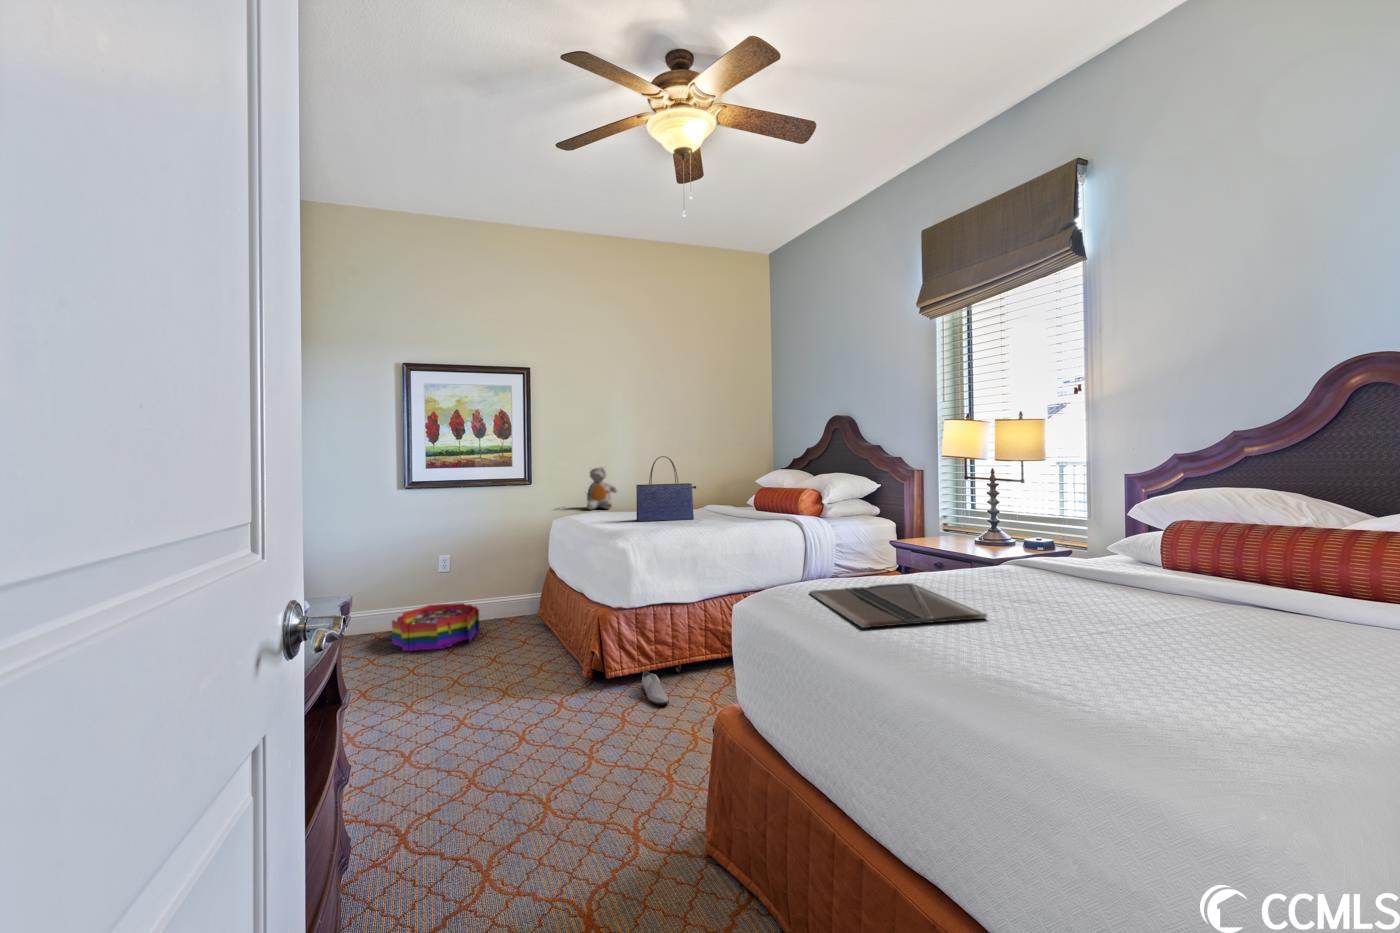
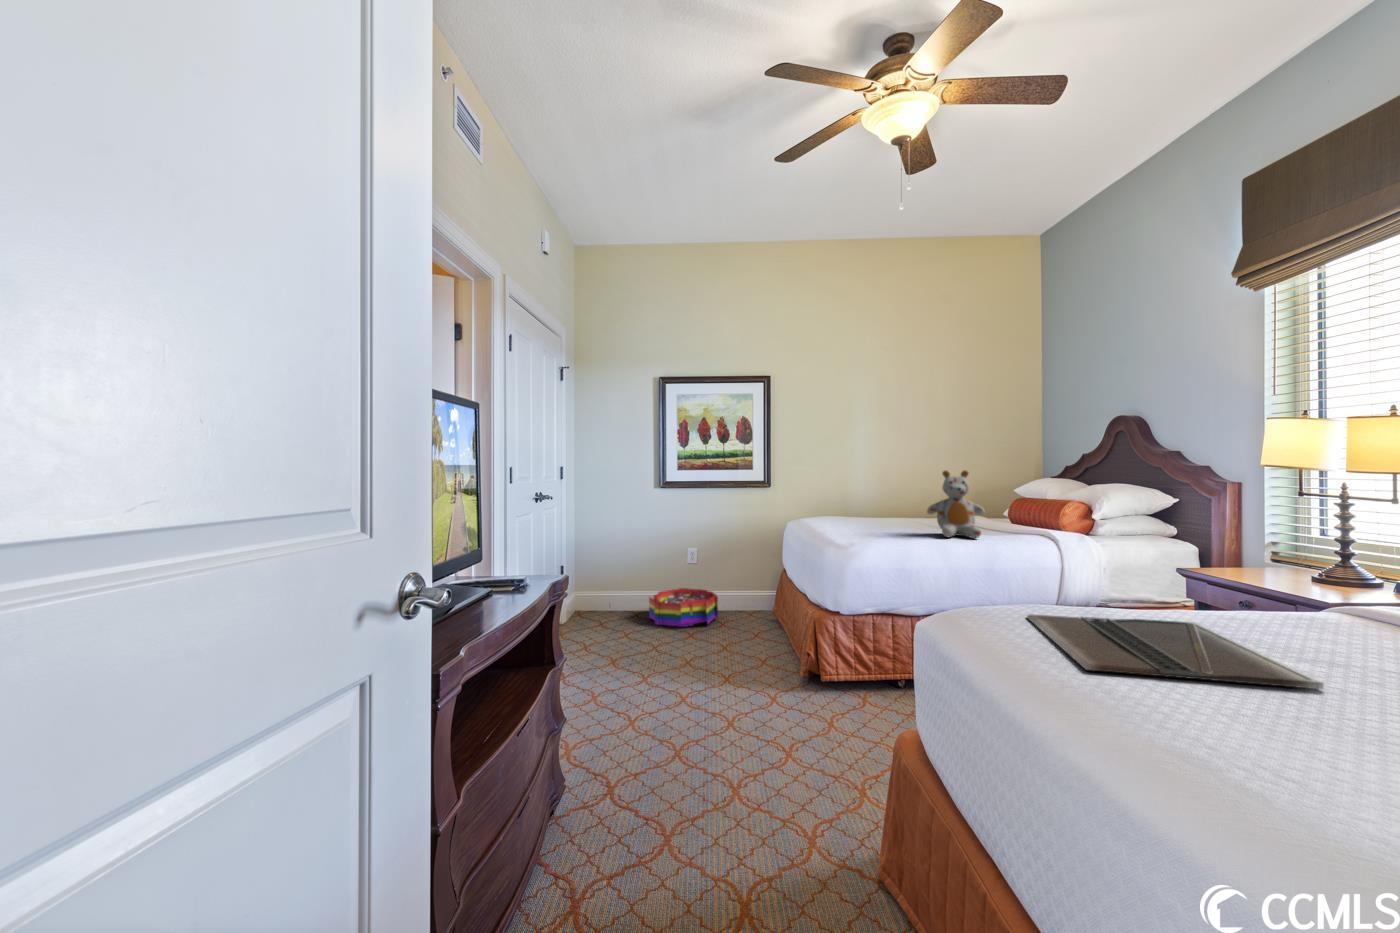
tote bag: present [636,456,696,521] -> none [863,461,929,528]
stuffed bear: present [585,466,617,510] -> present [927,470,985,538]
shoe: present [642,671,669,705] -> none [855,679,881,717]

